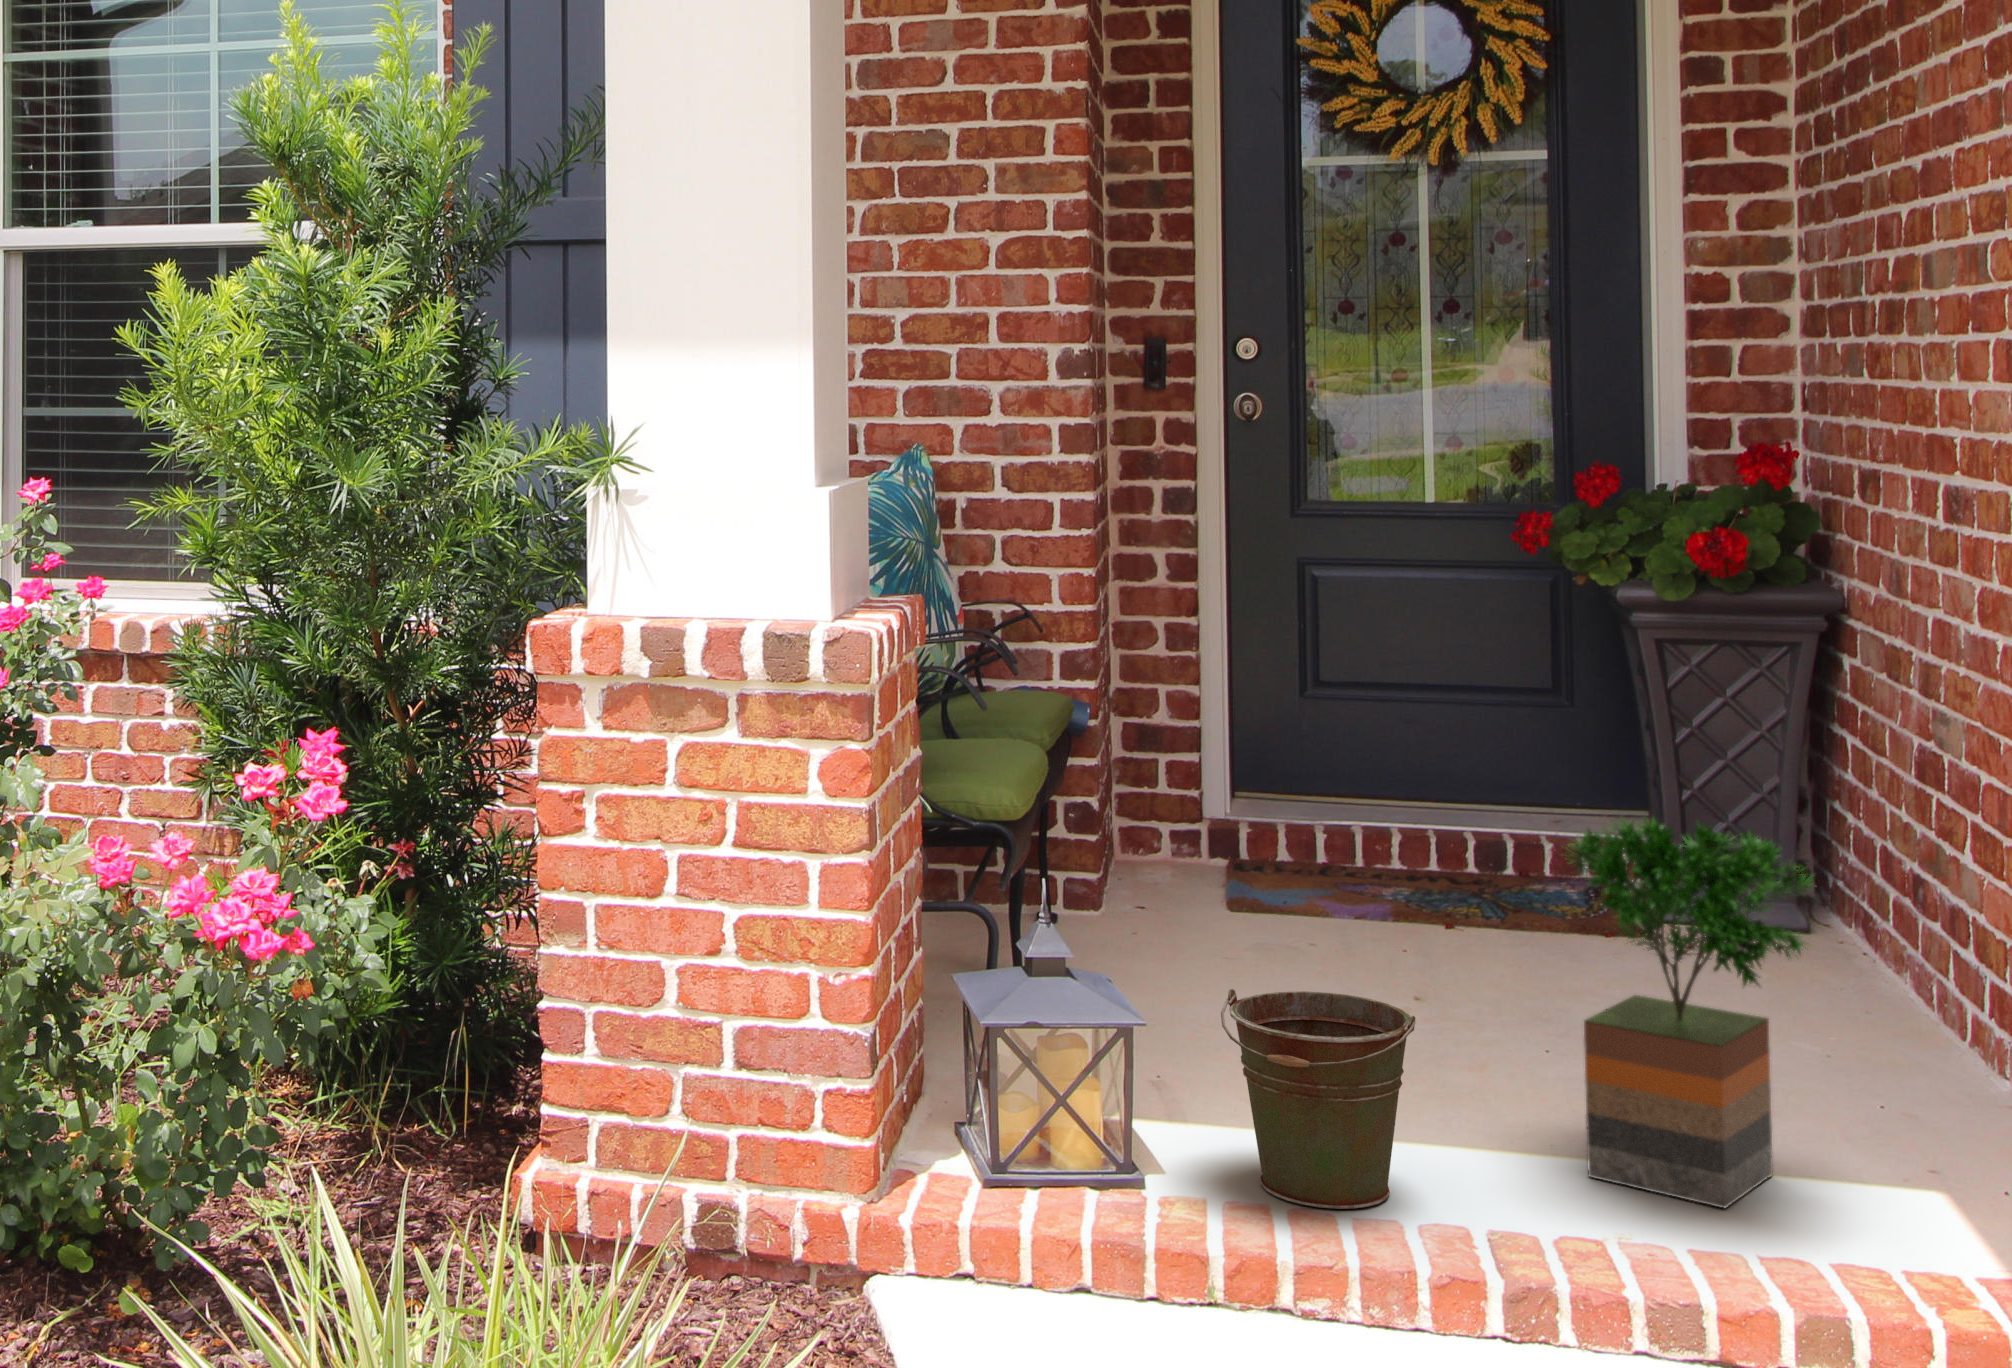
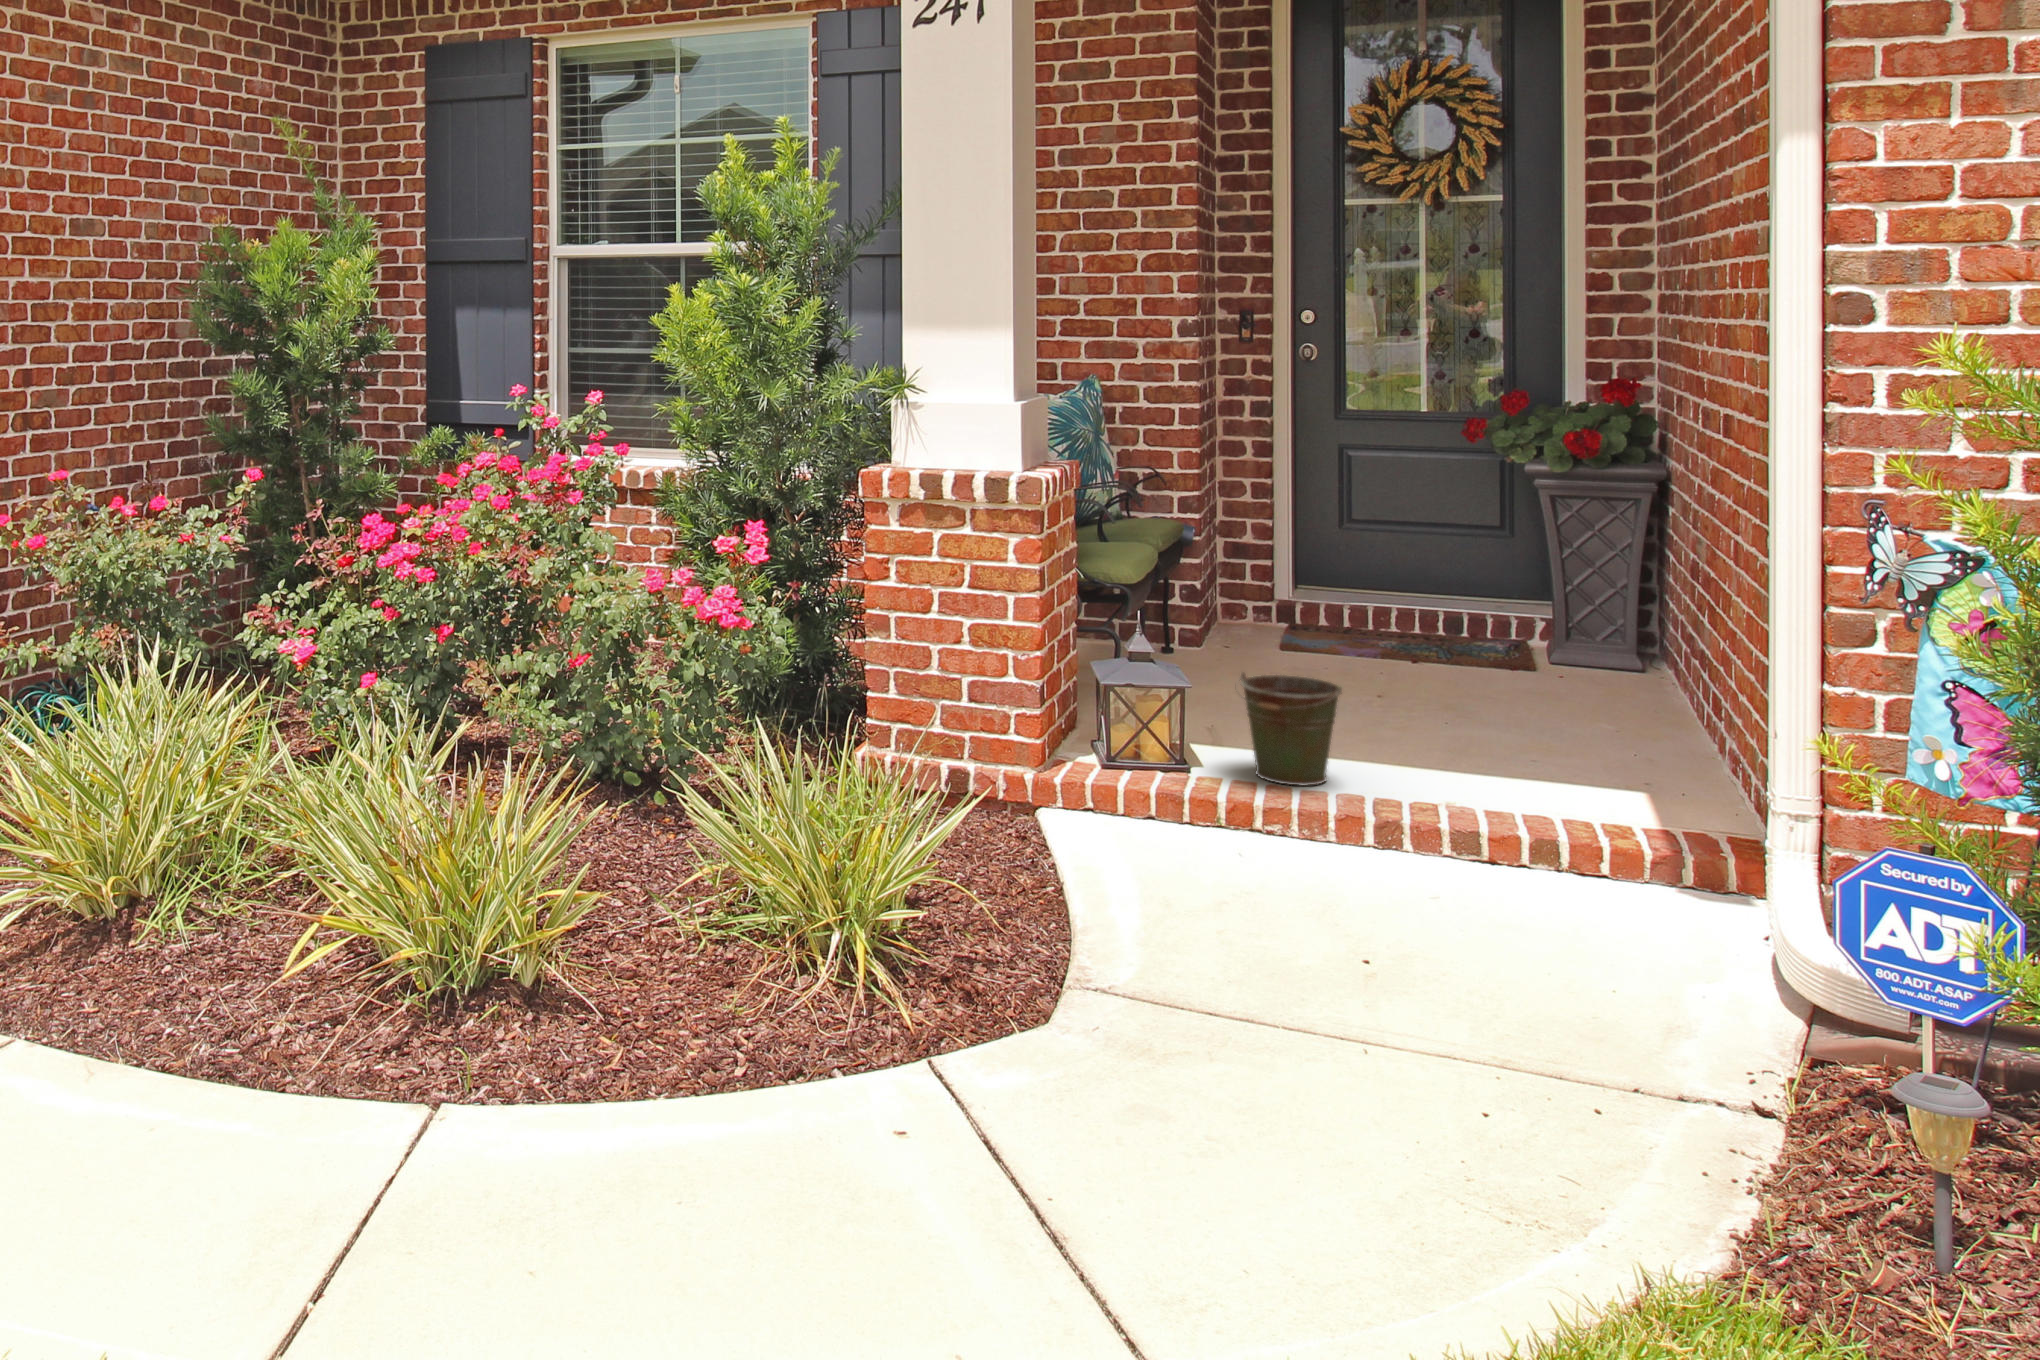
potted tree: present [1571,817,1812,1208] -> none [1437,586,1583,796]

